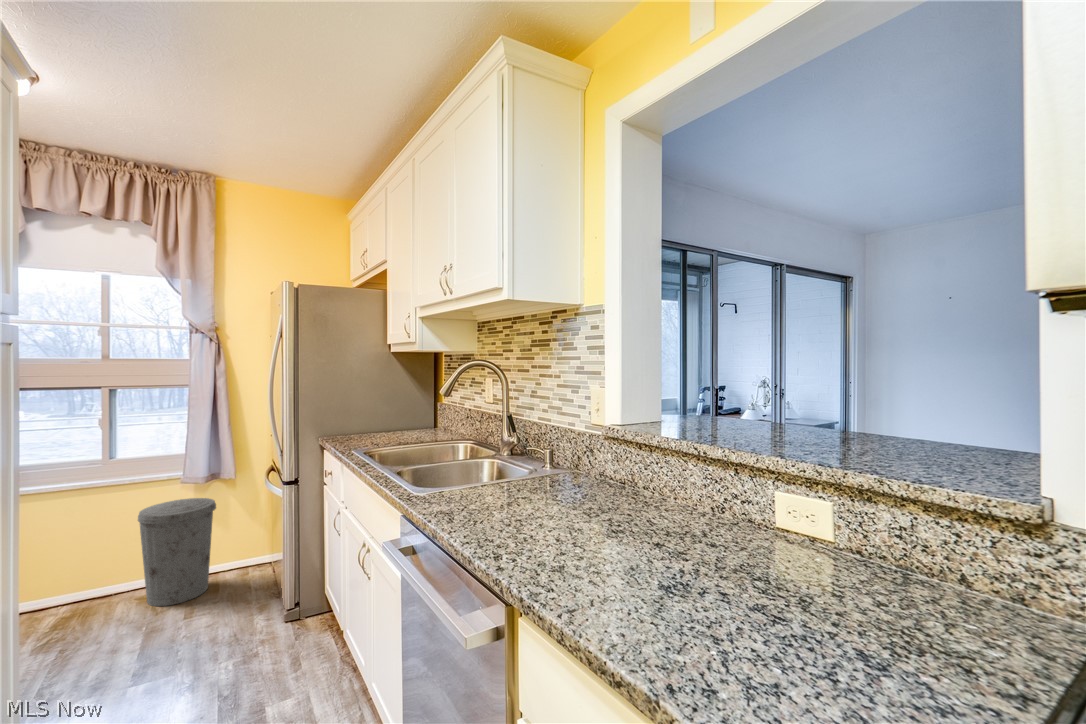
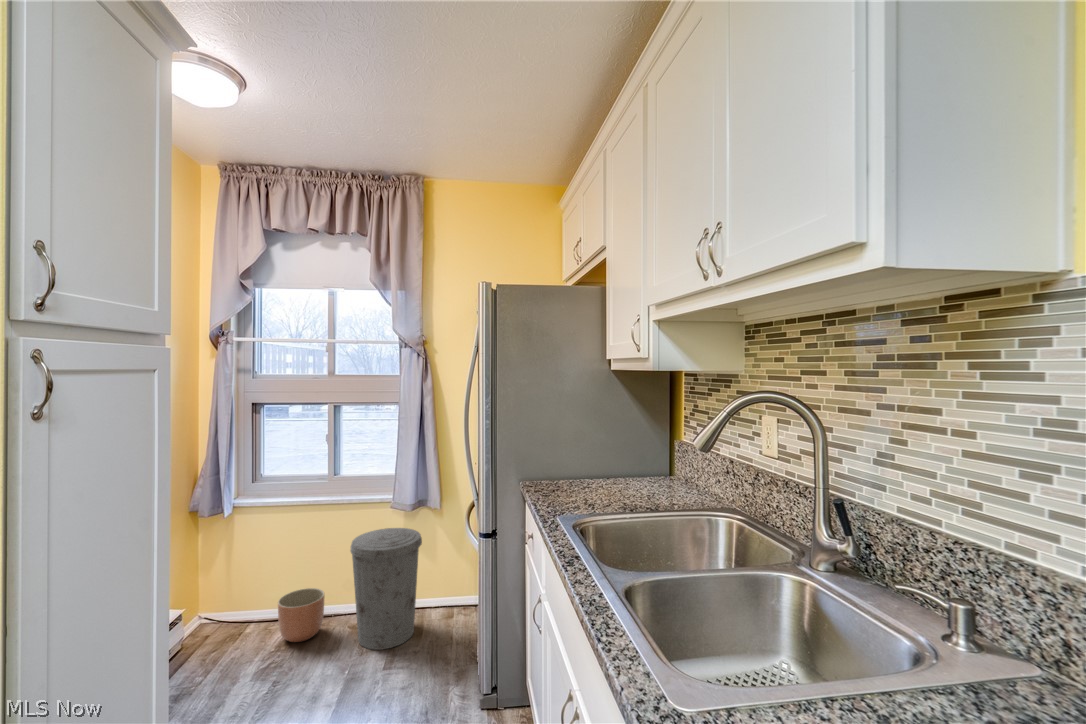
planter: none [46,566,104,618] -> present [278,588,325,642]

